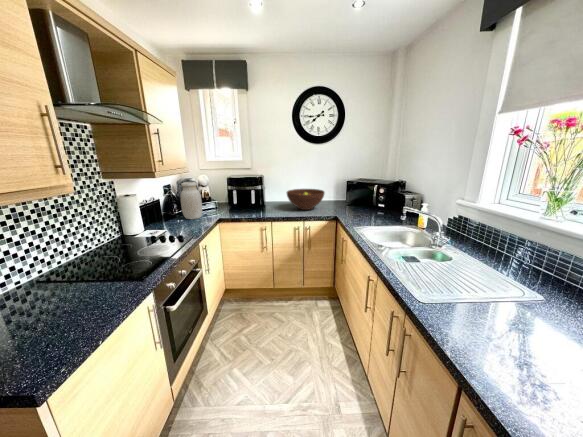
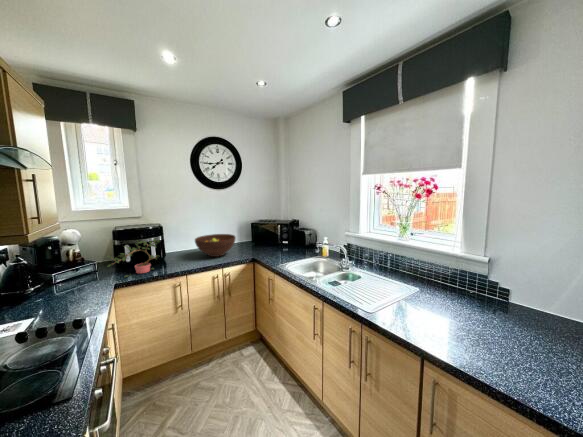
jar: present [181,182,202,219] -> none [50,241,86,293]
potted plant: none [216,186,256,216] -> present [108,239,159,277]

